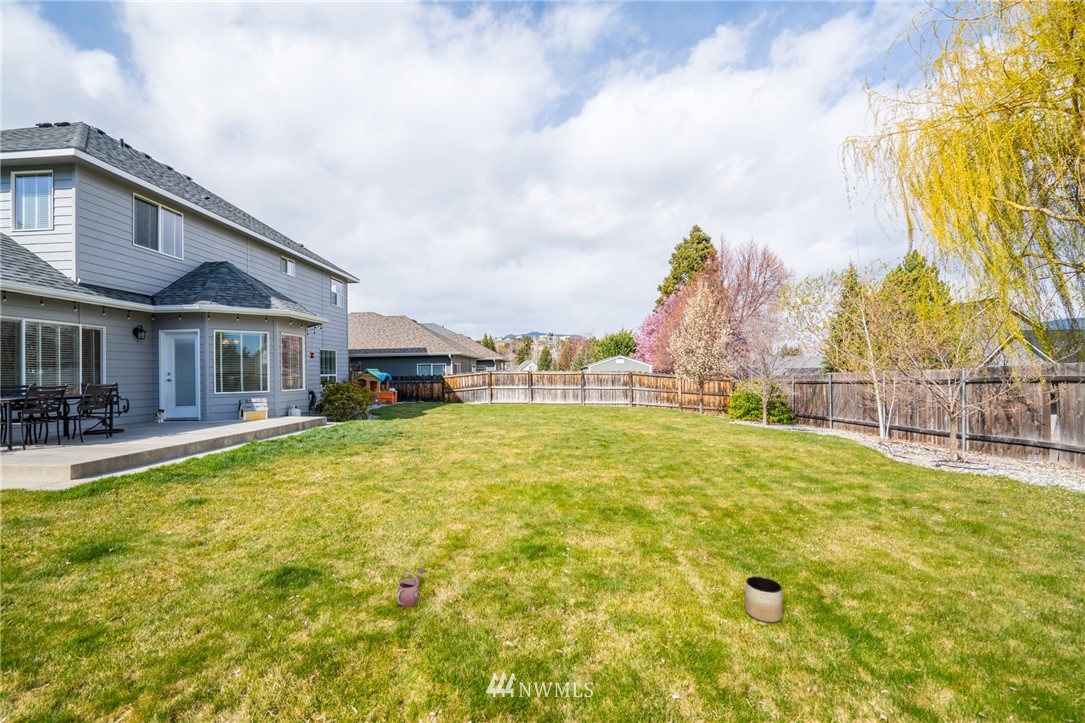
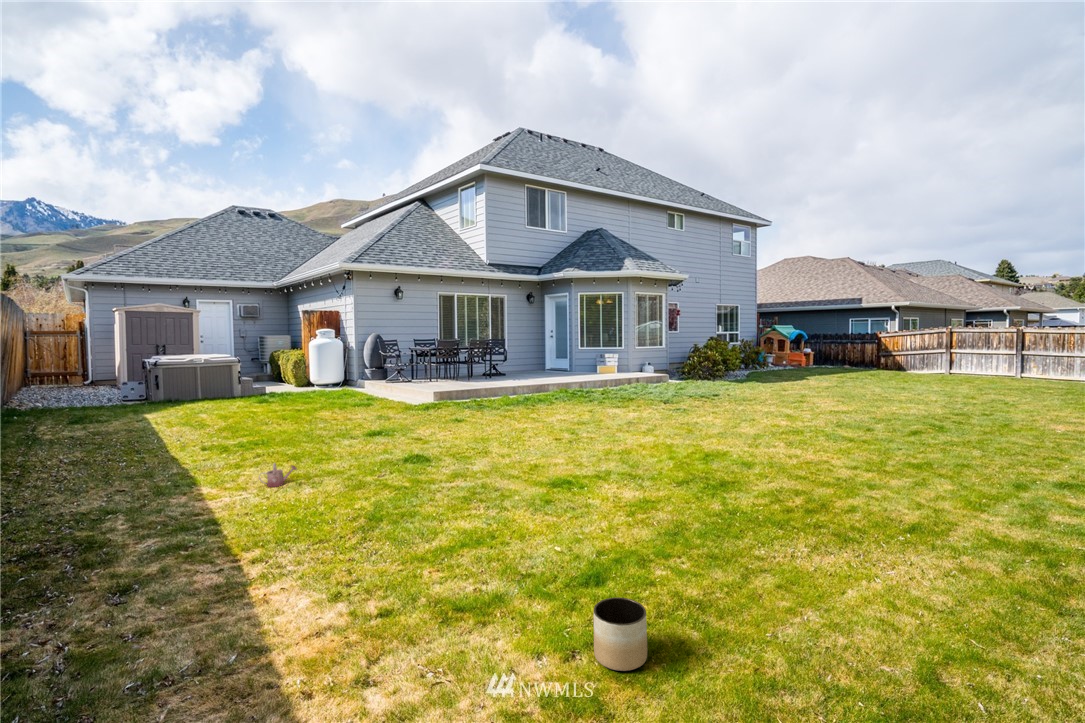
watering can: present [397,568,425,607] -> present [259,463,297,487]

